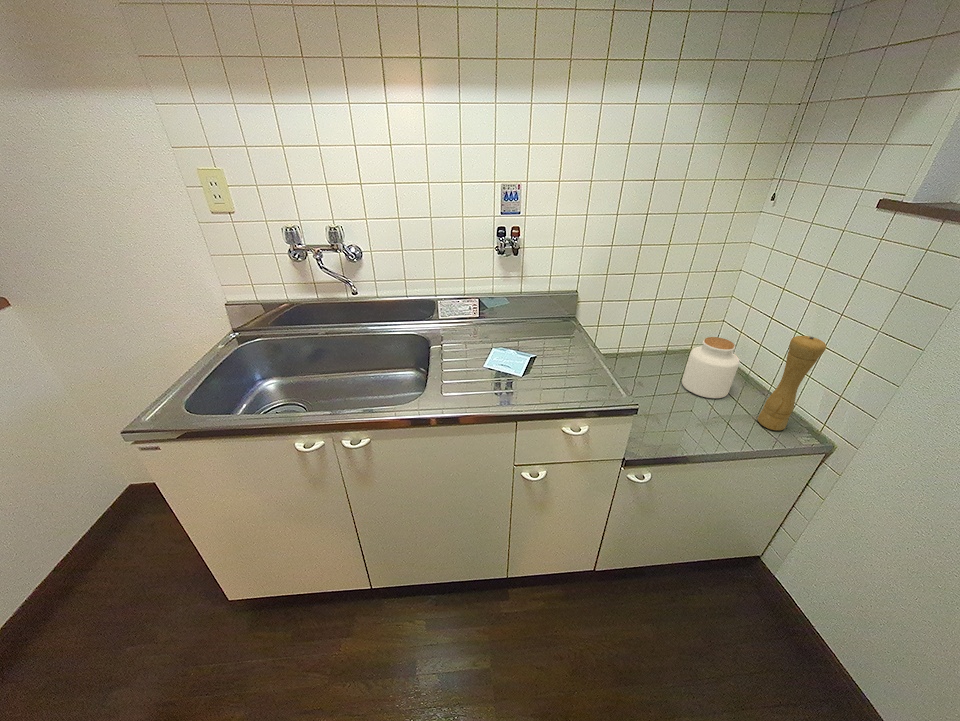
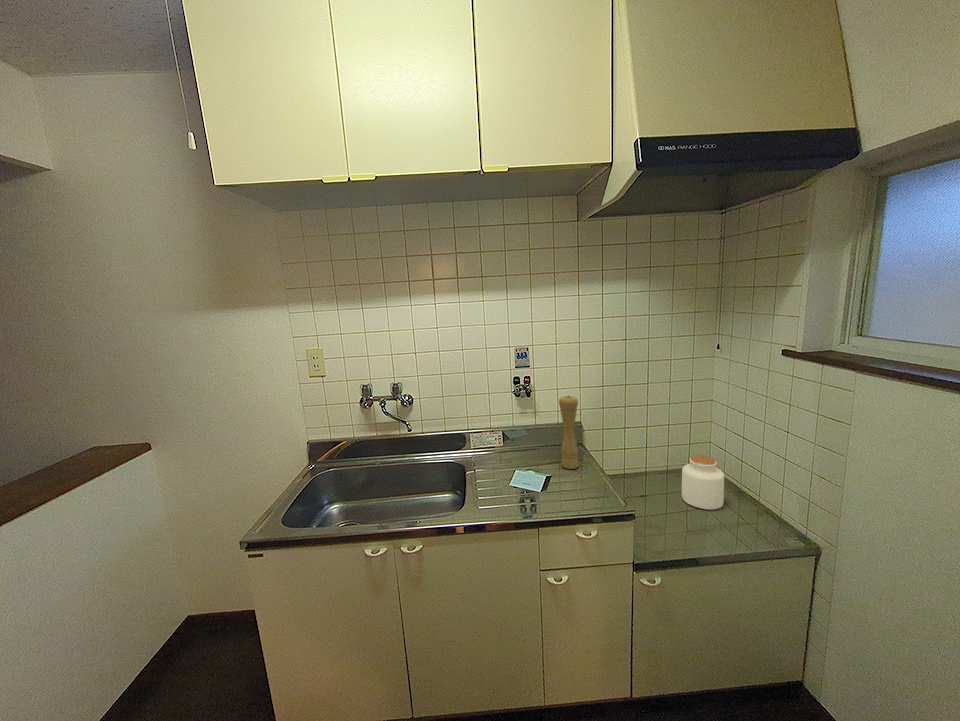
pepper mill: present [758,336,826,430] -> present [559,396,579,469]

